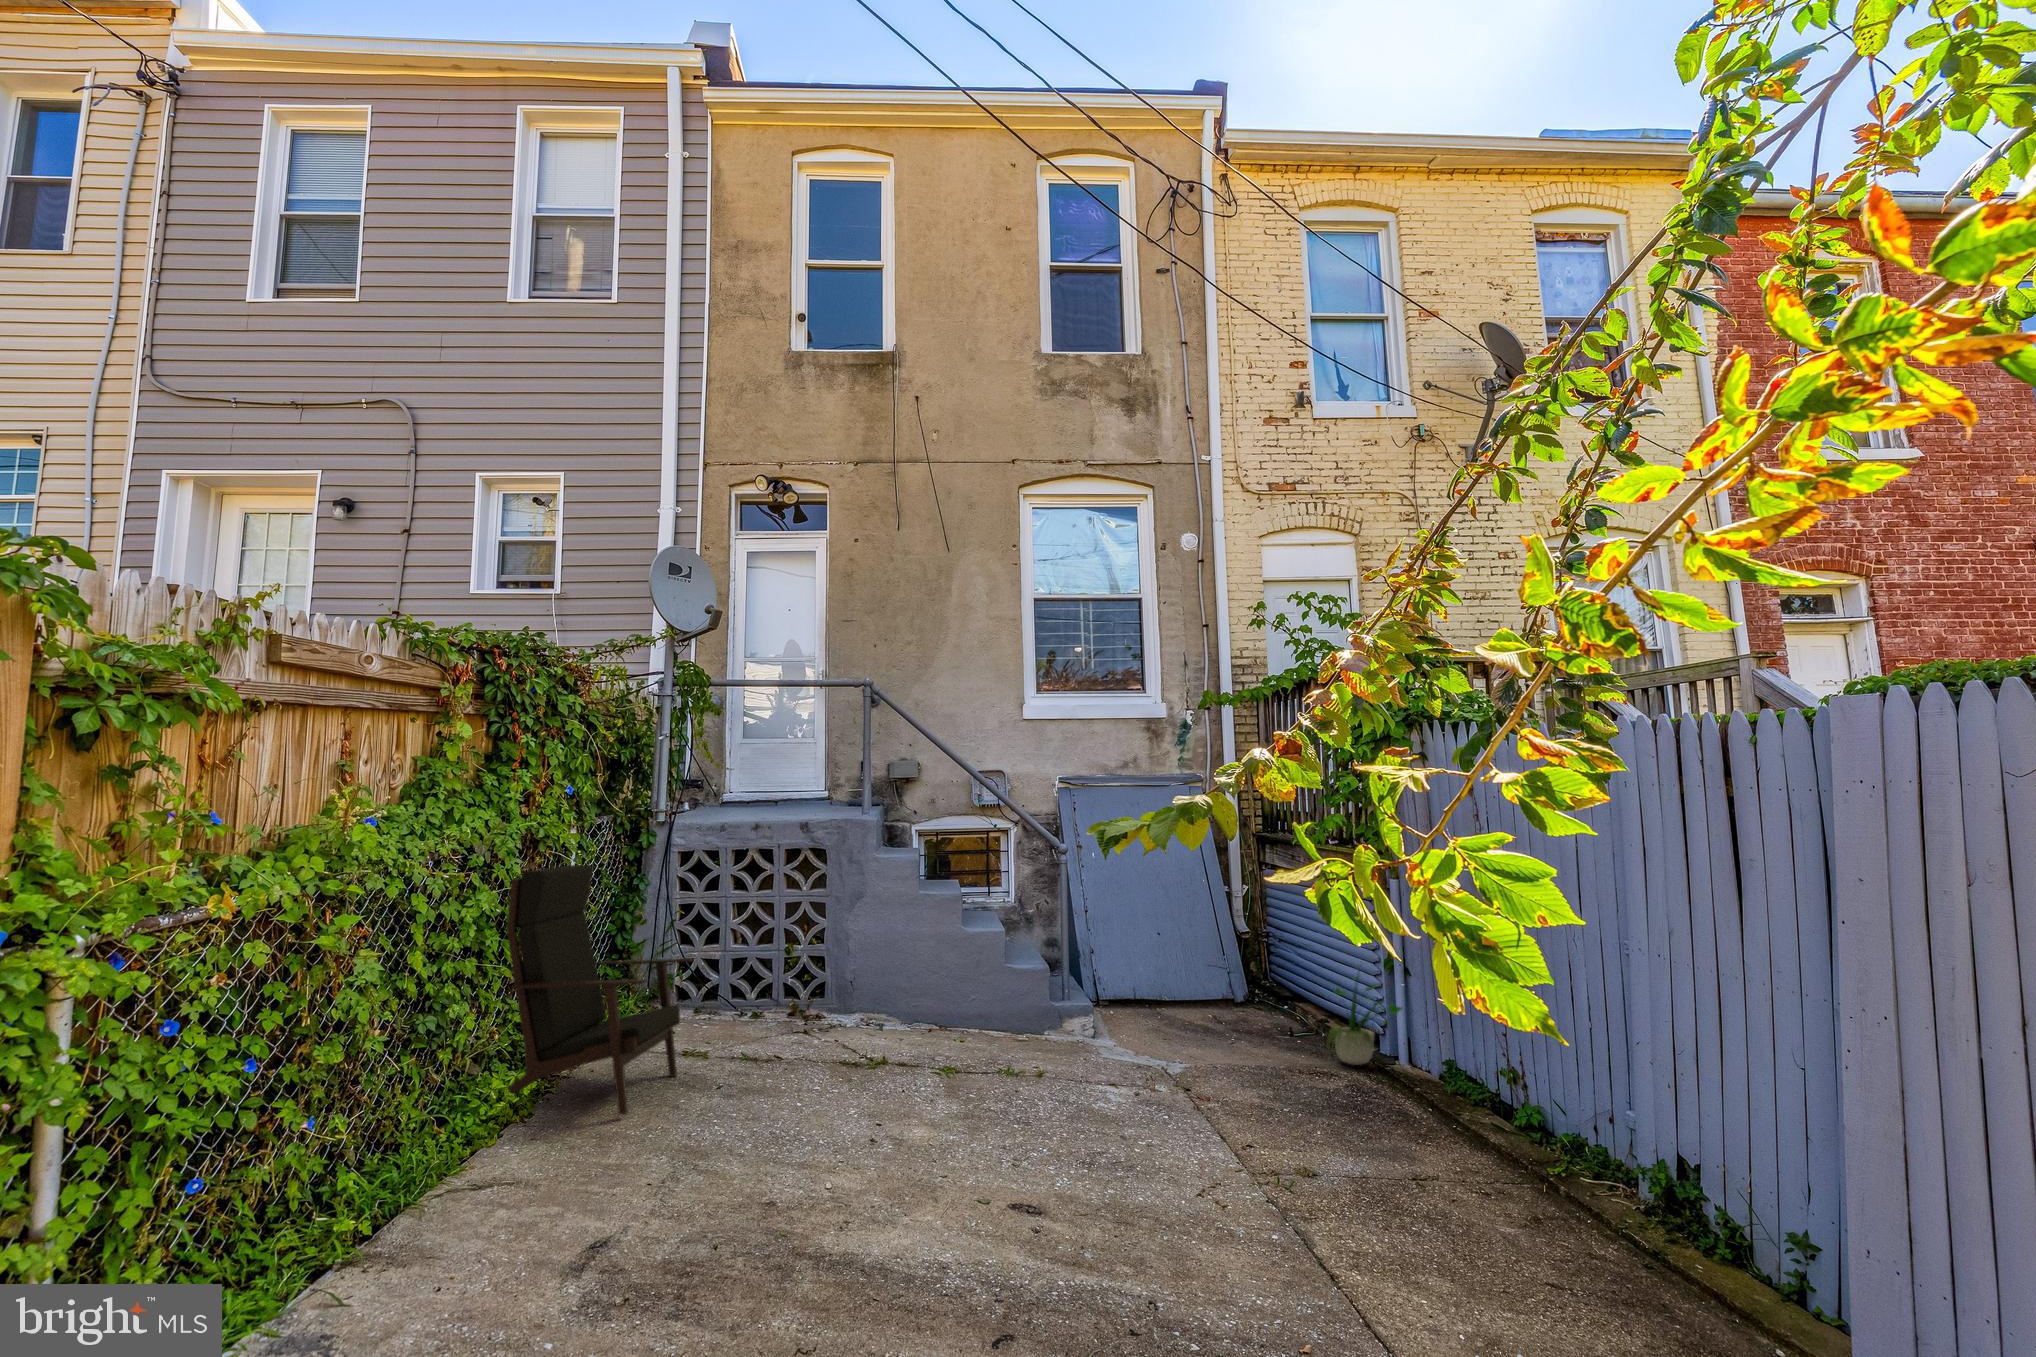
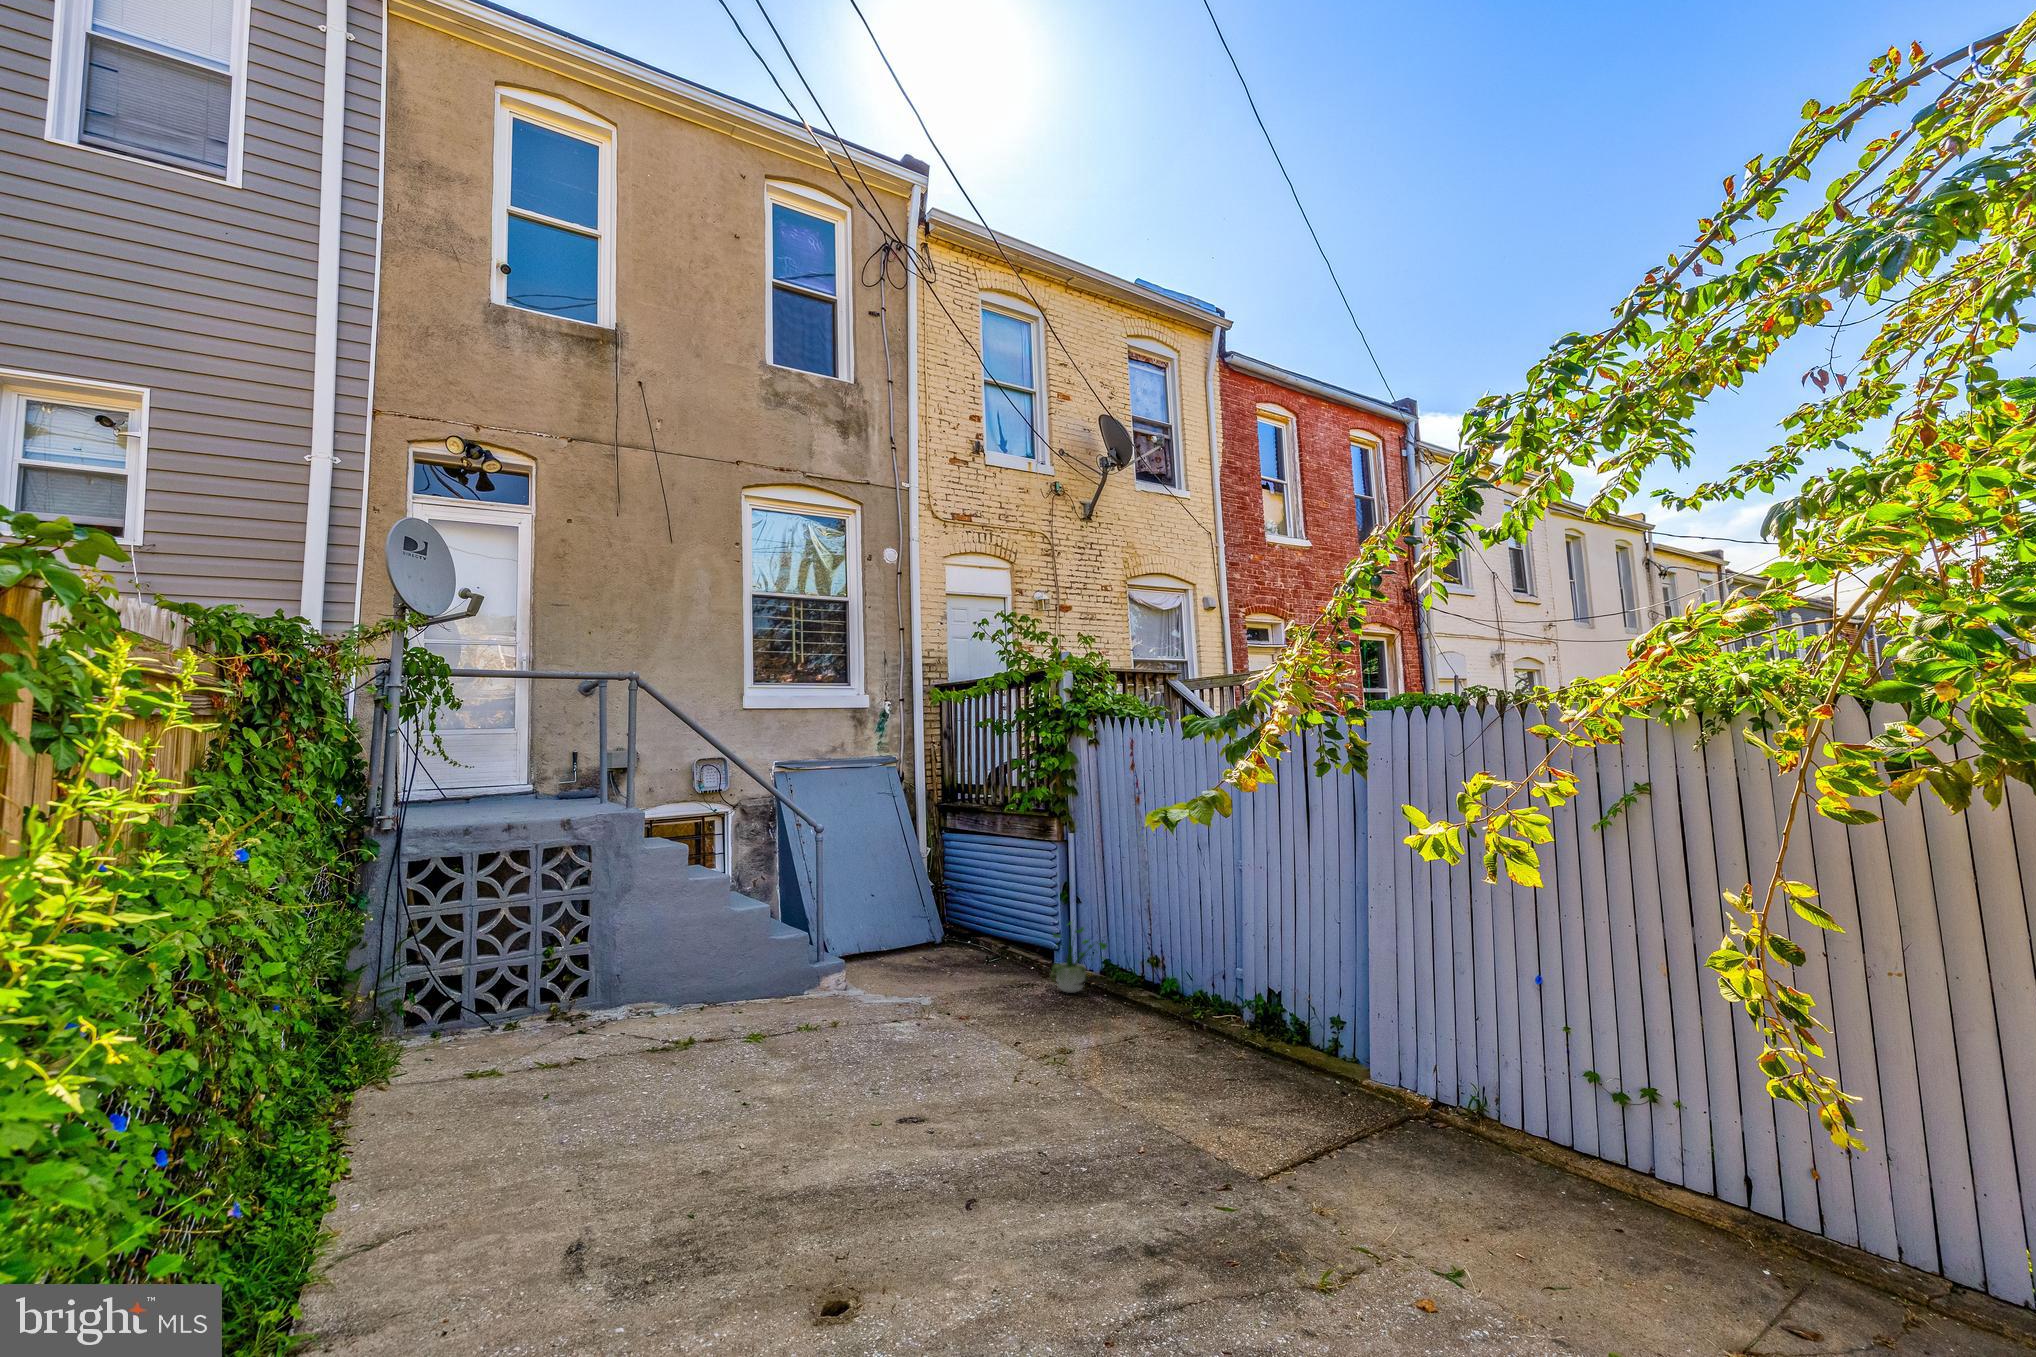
lounge chair: present [507,864,694,1115] -> none [260,889,508,1215]

